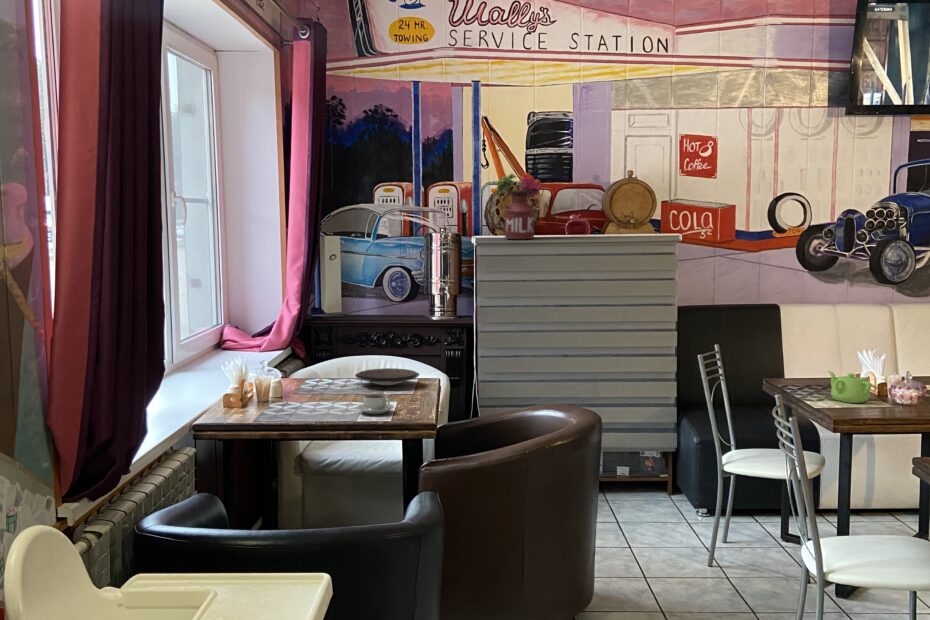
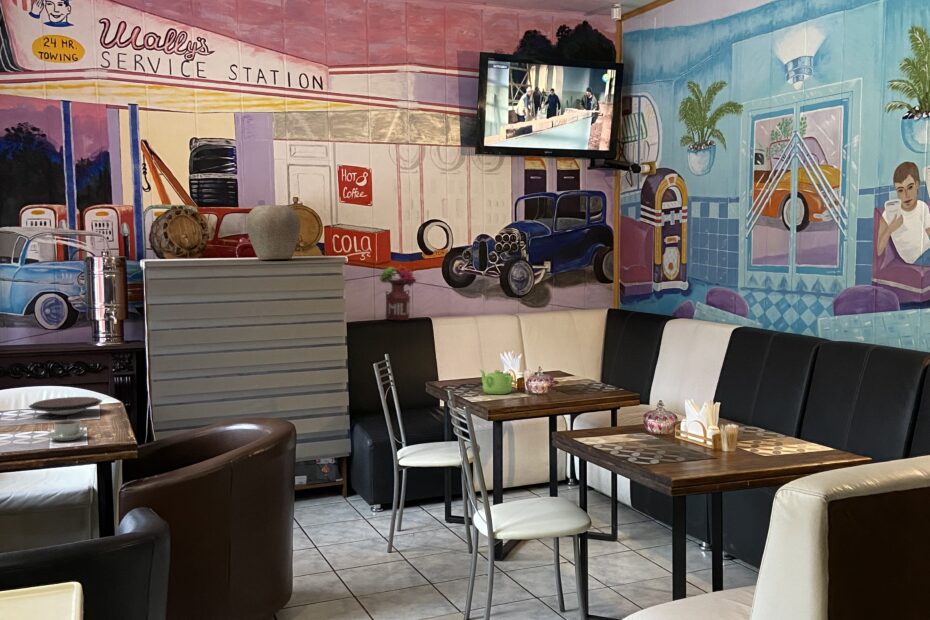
flower arrangement: present [496,173,541,239] -> present [380,266,416,320]
vase: none [576,180,632,237] -> present [246,205,300,260]

